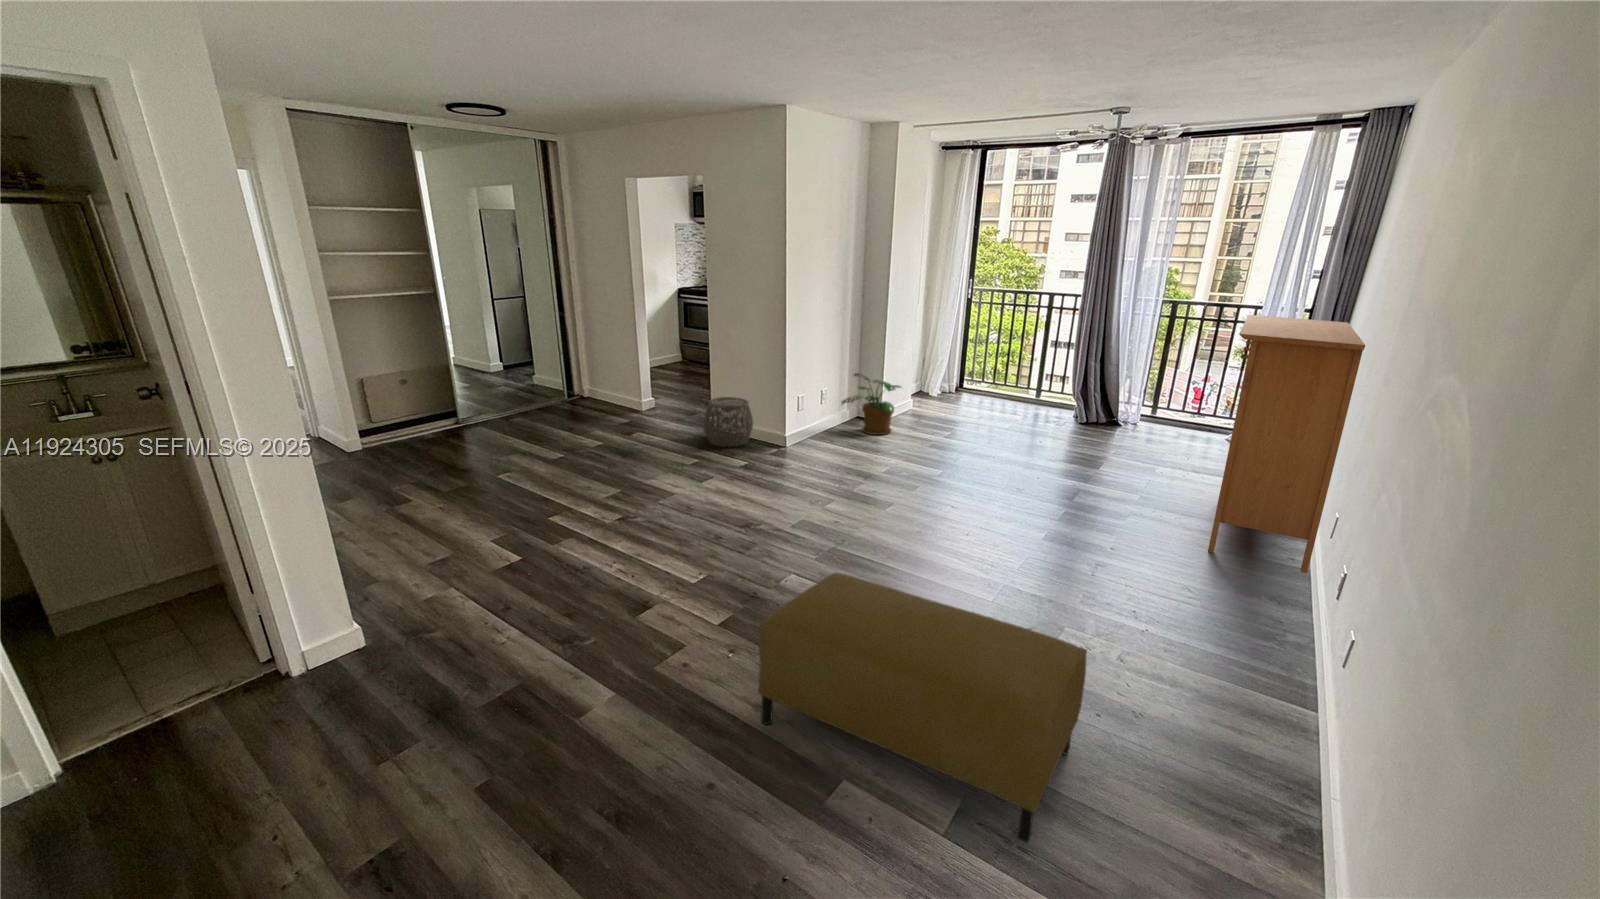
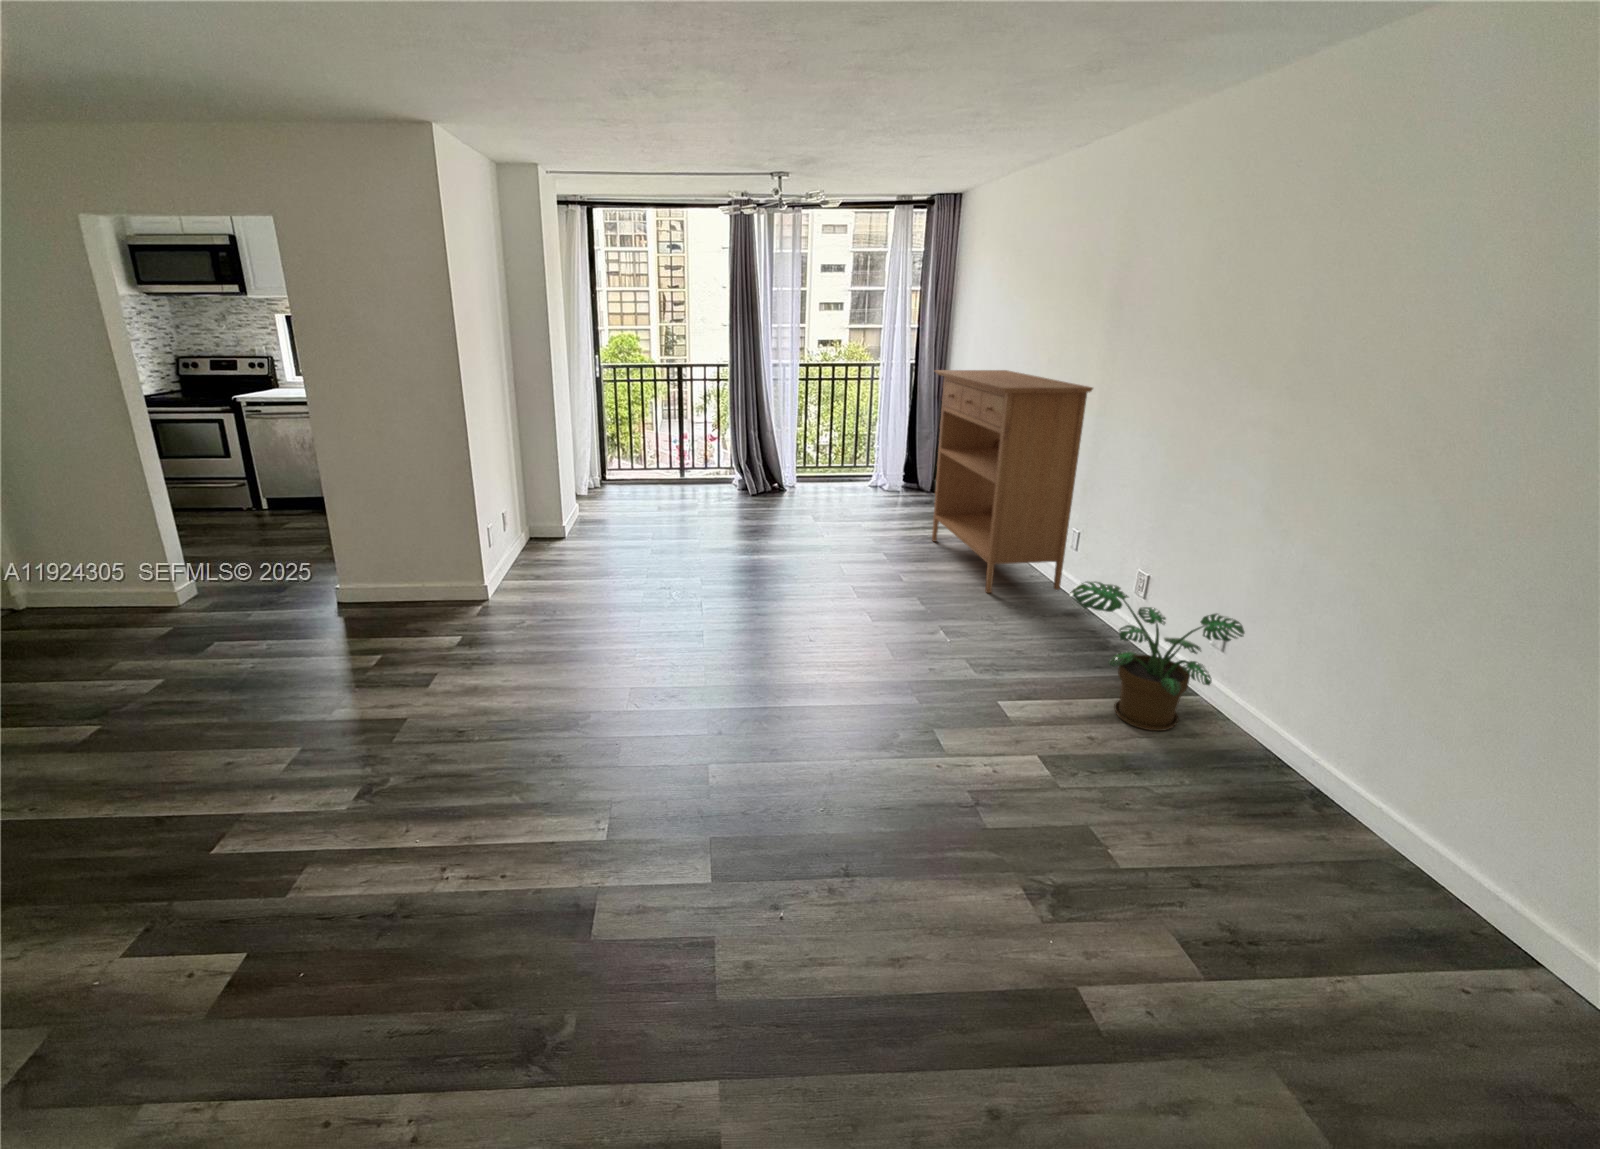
potted plant: present [841,373,902,435] -> present [1069,582,1245,731]
woven basket: present [704,397,753,447] -> none [346,549,429,625]
ottoman: present [758,573,1087,842] -> none [881,735,1313,999]

